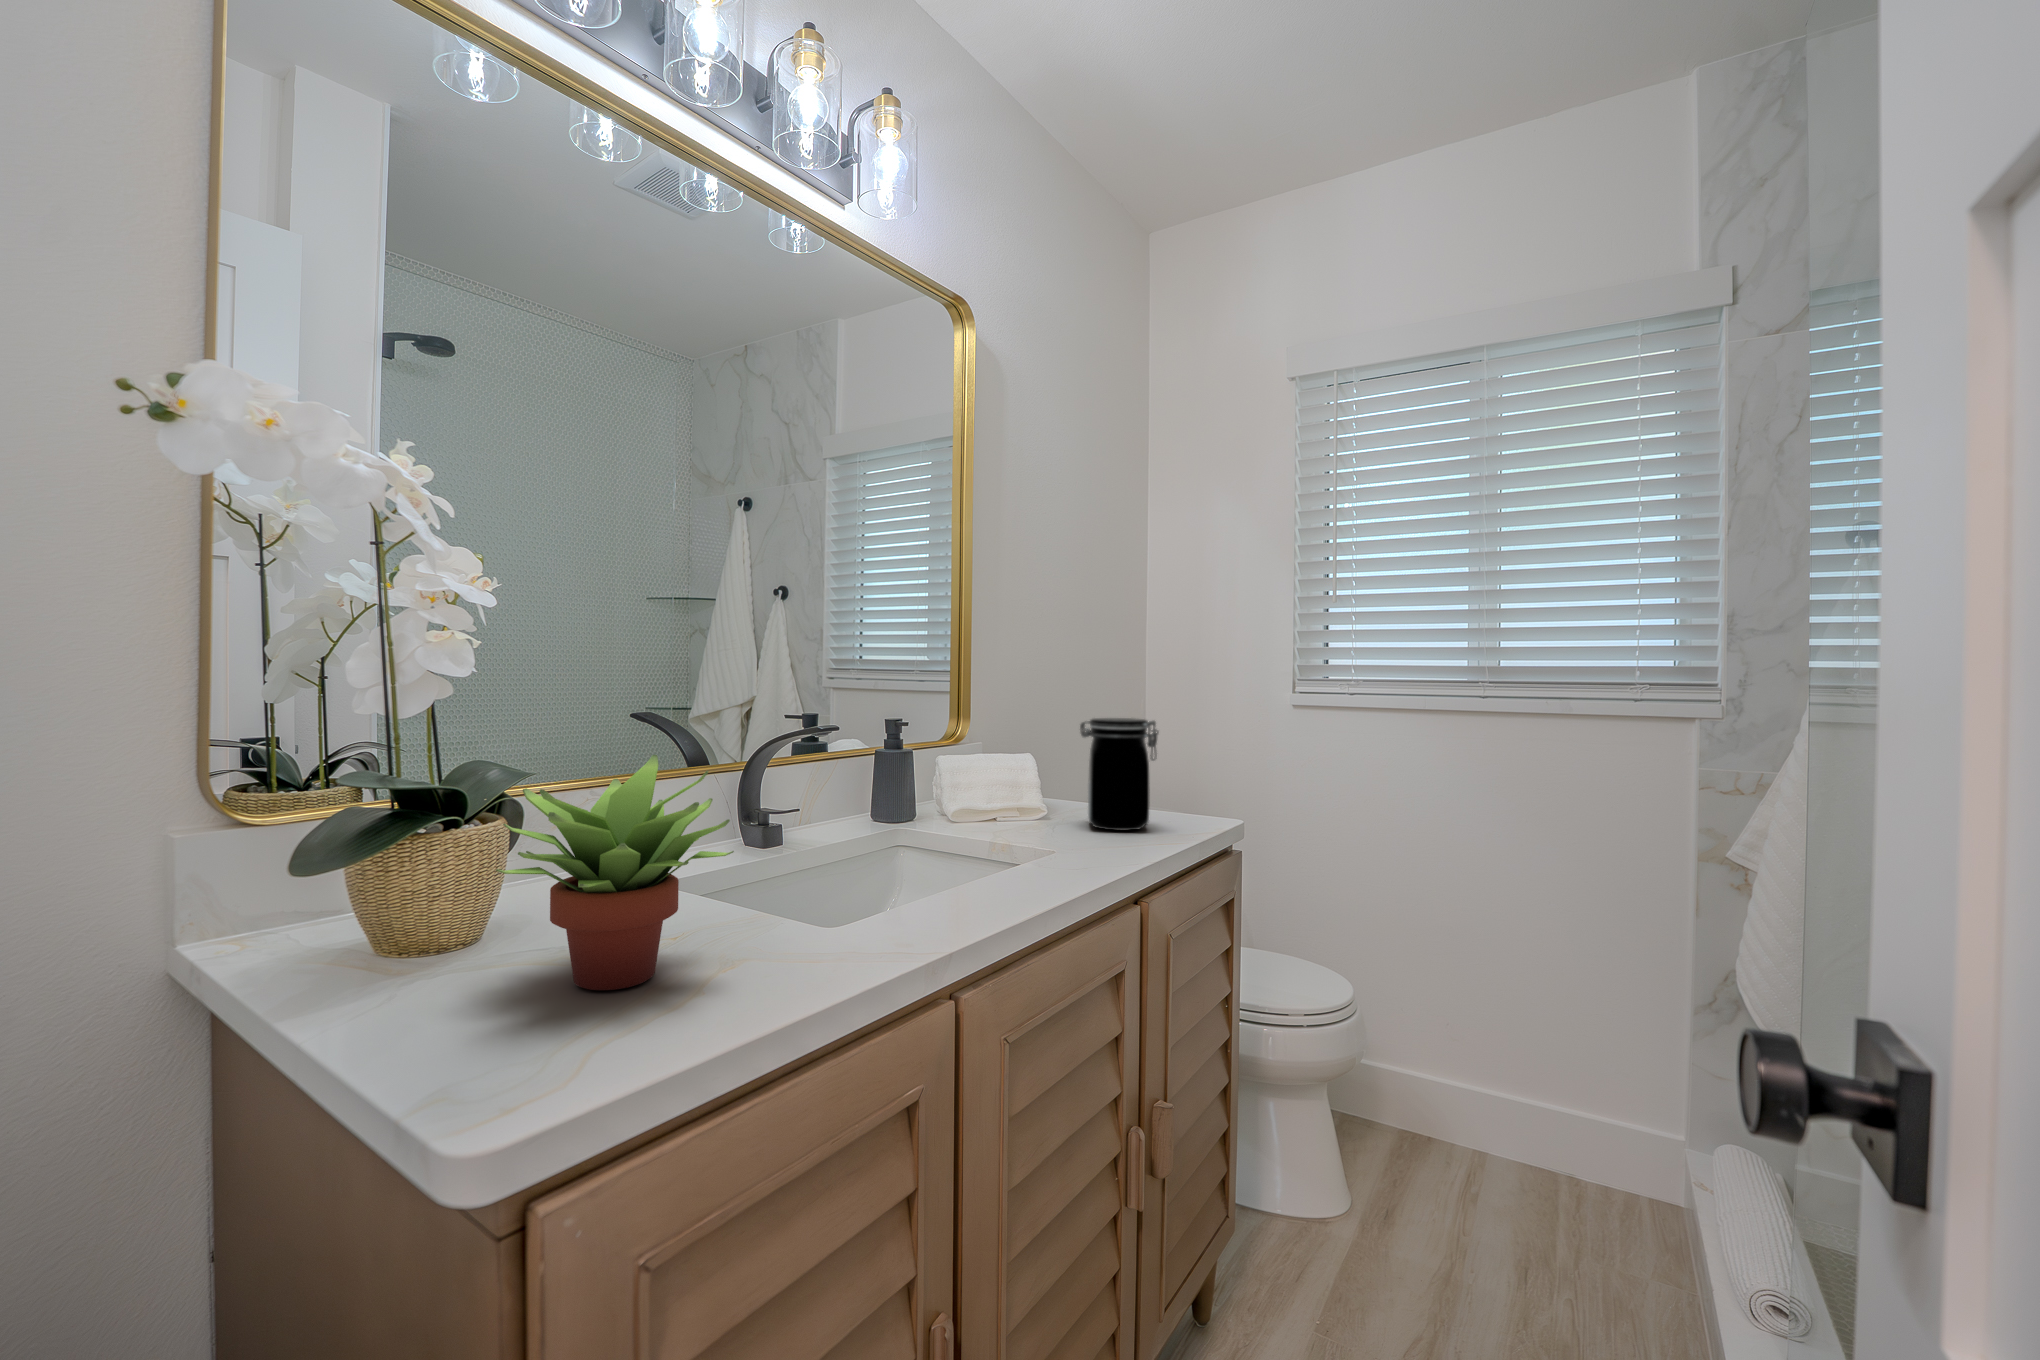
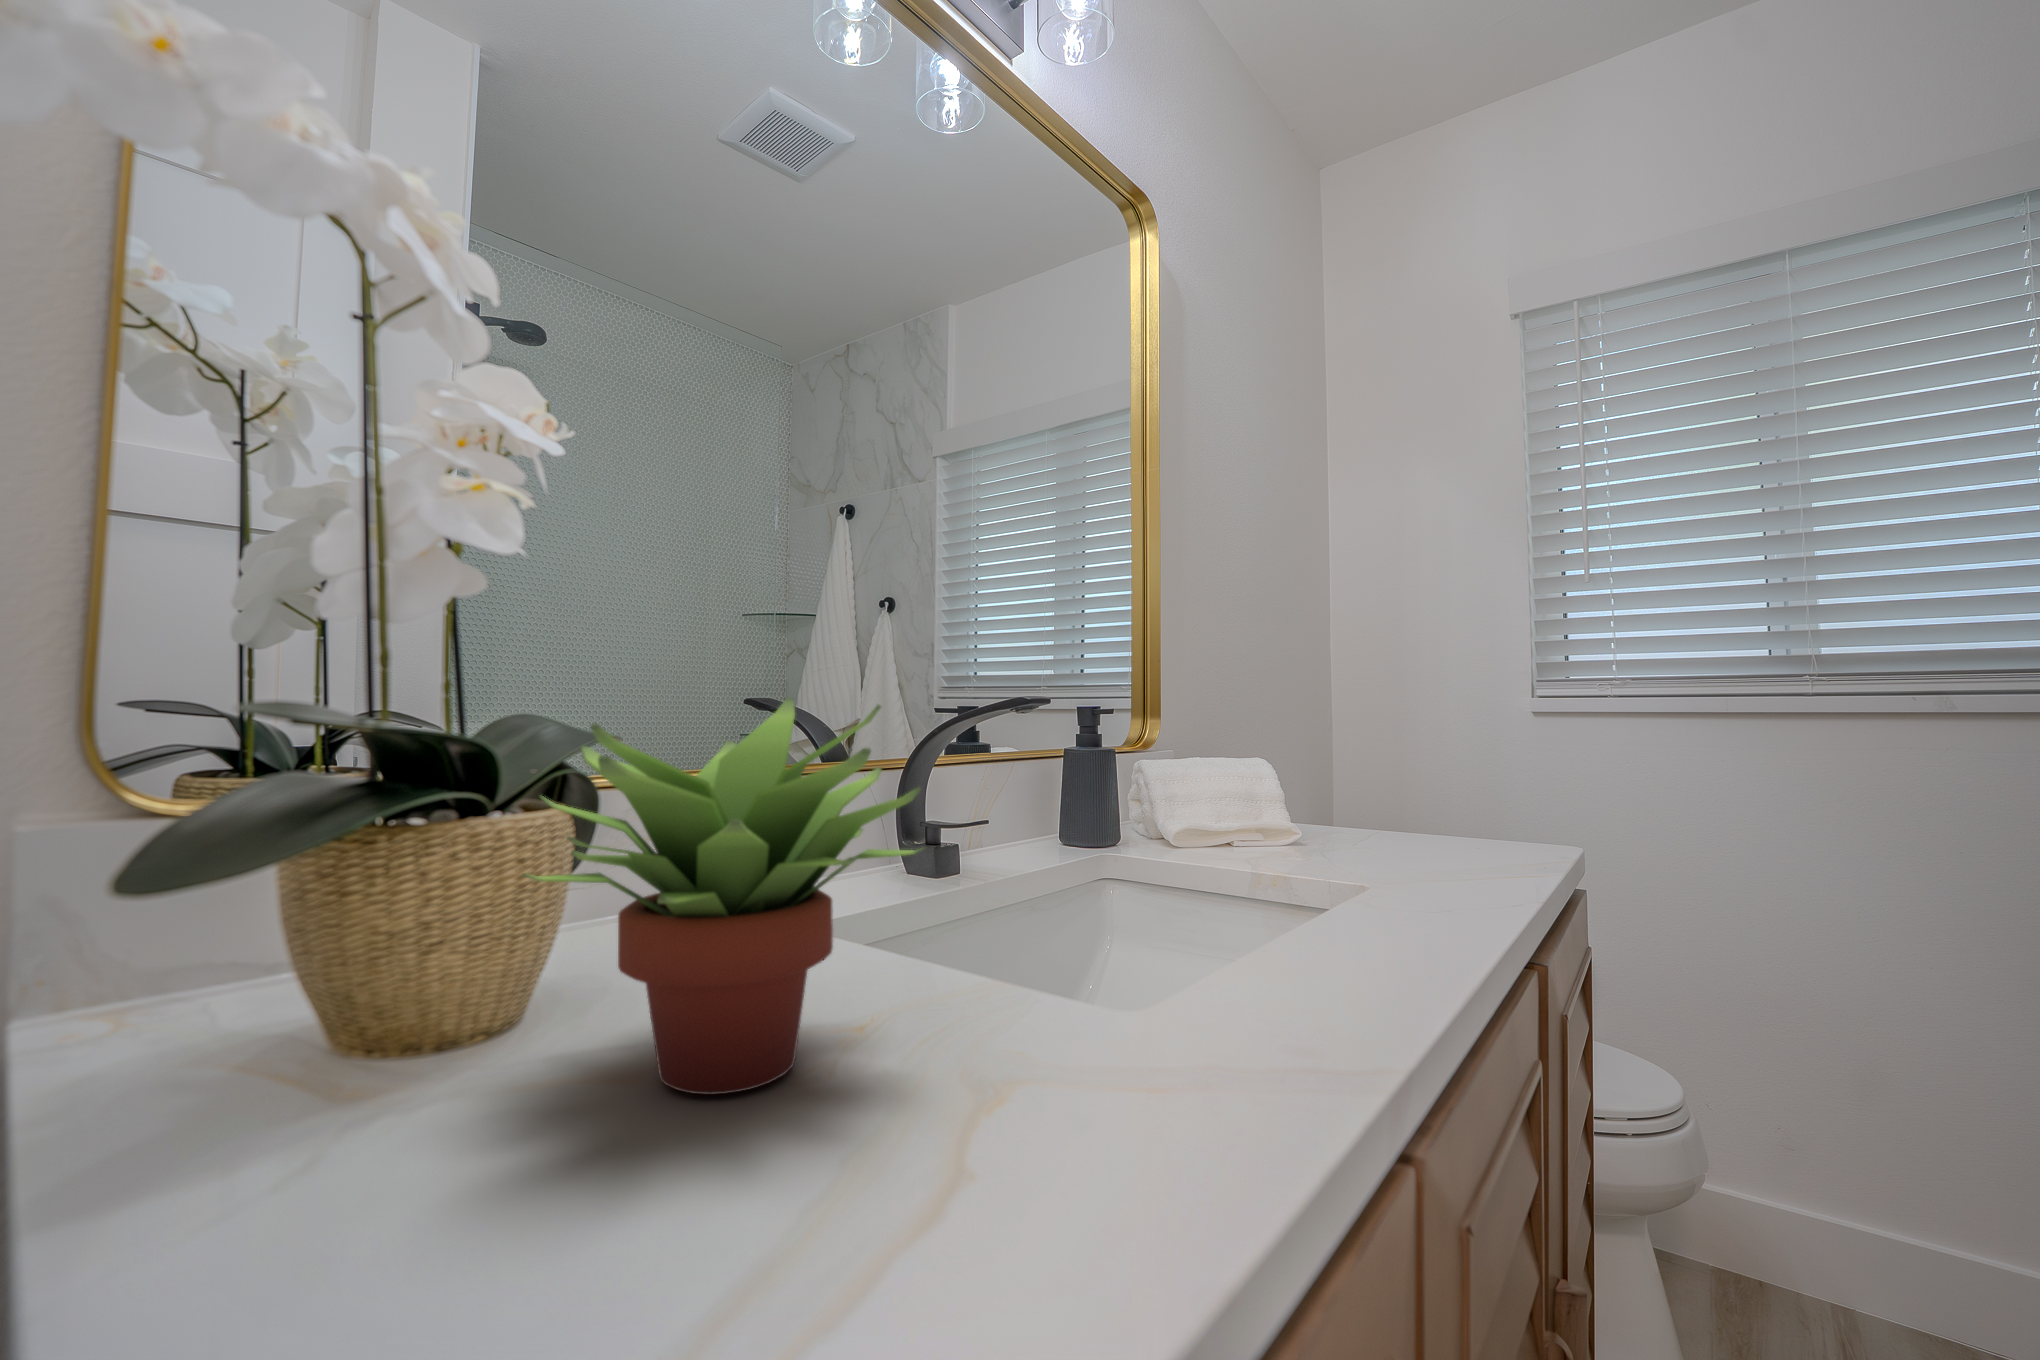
jar: present [1080,718,1159,831] -> none [1340,699,1459,852]

